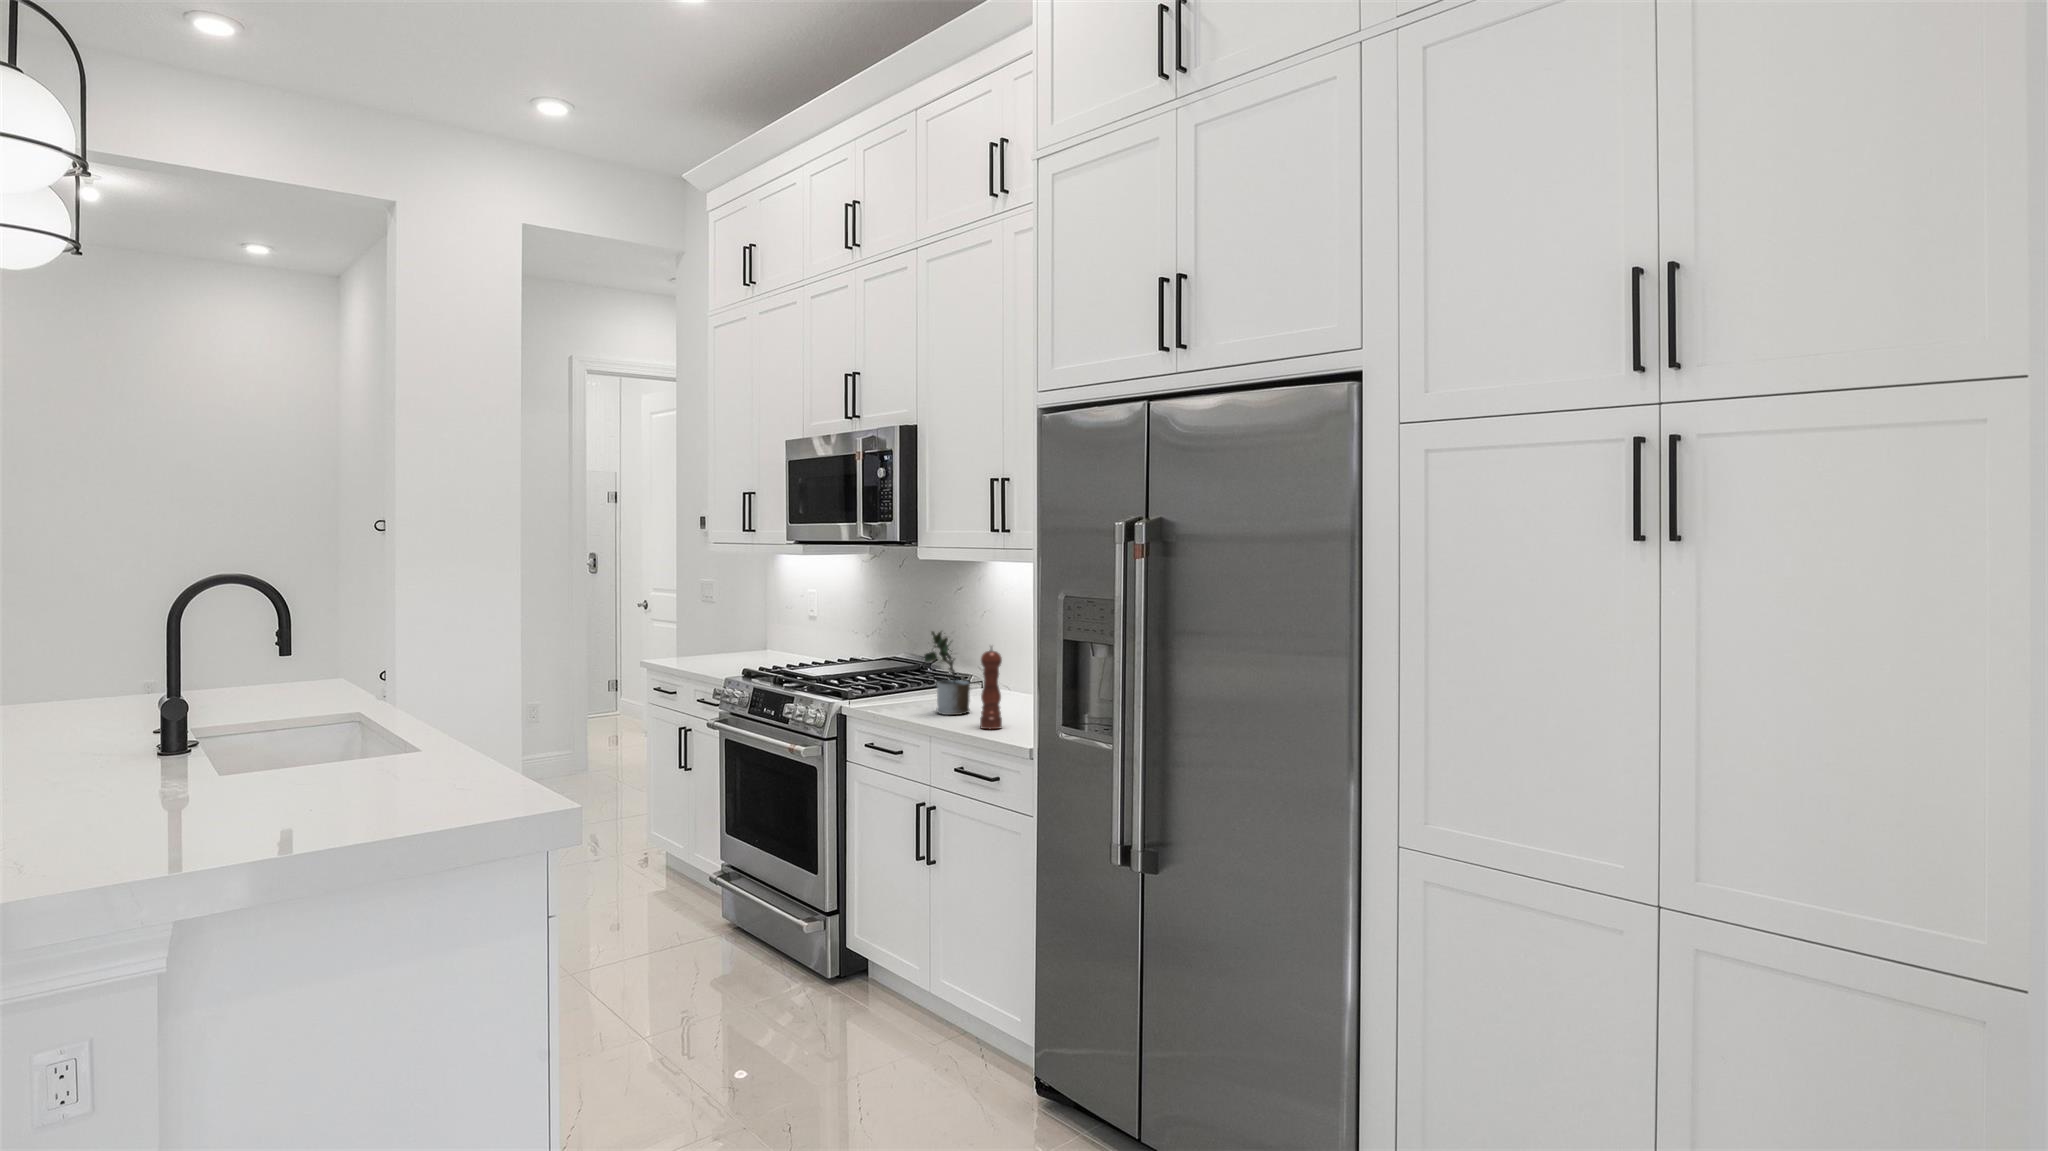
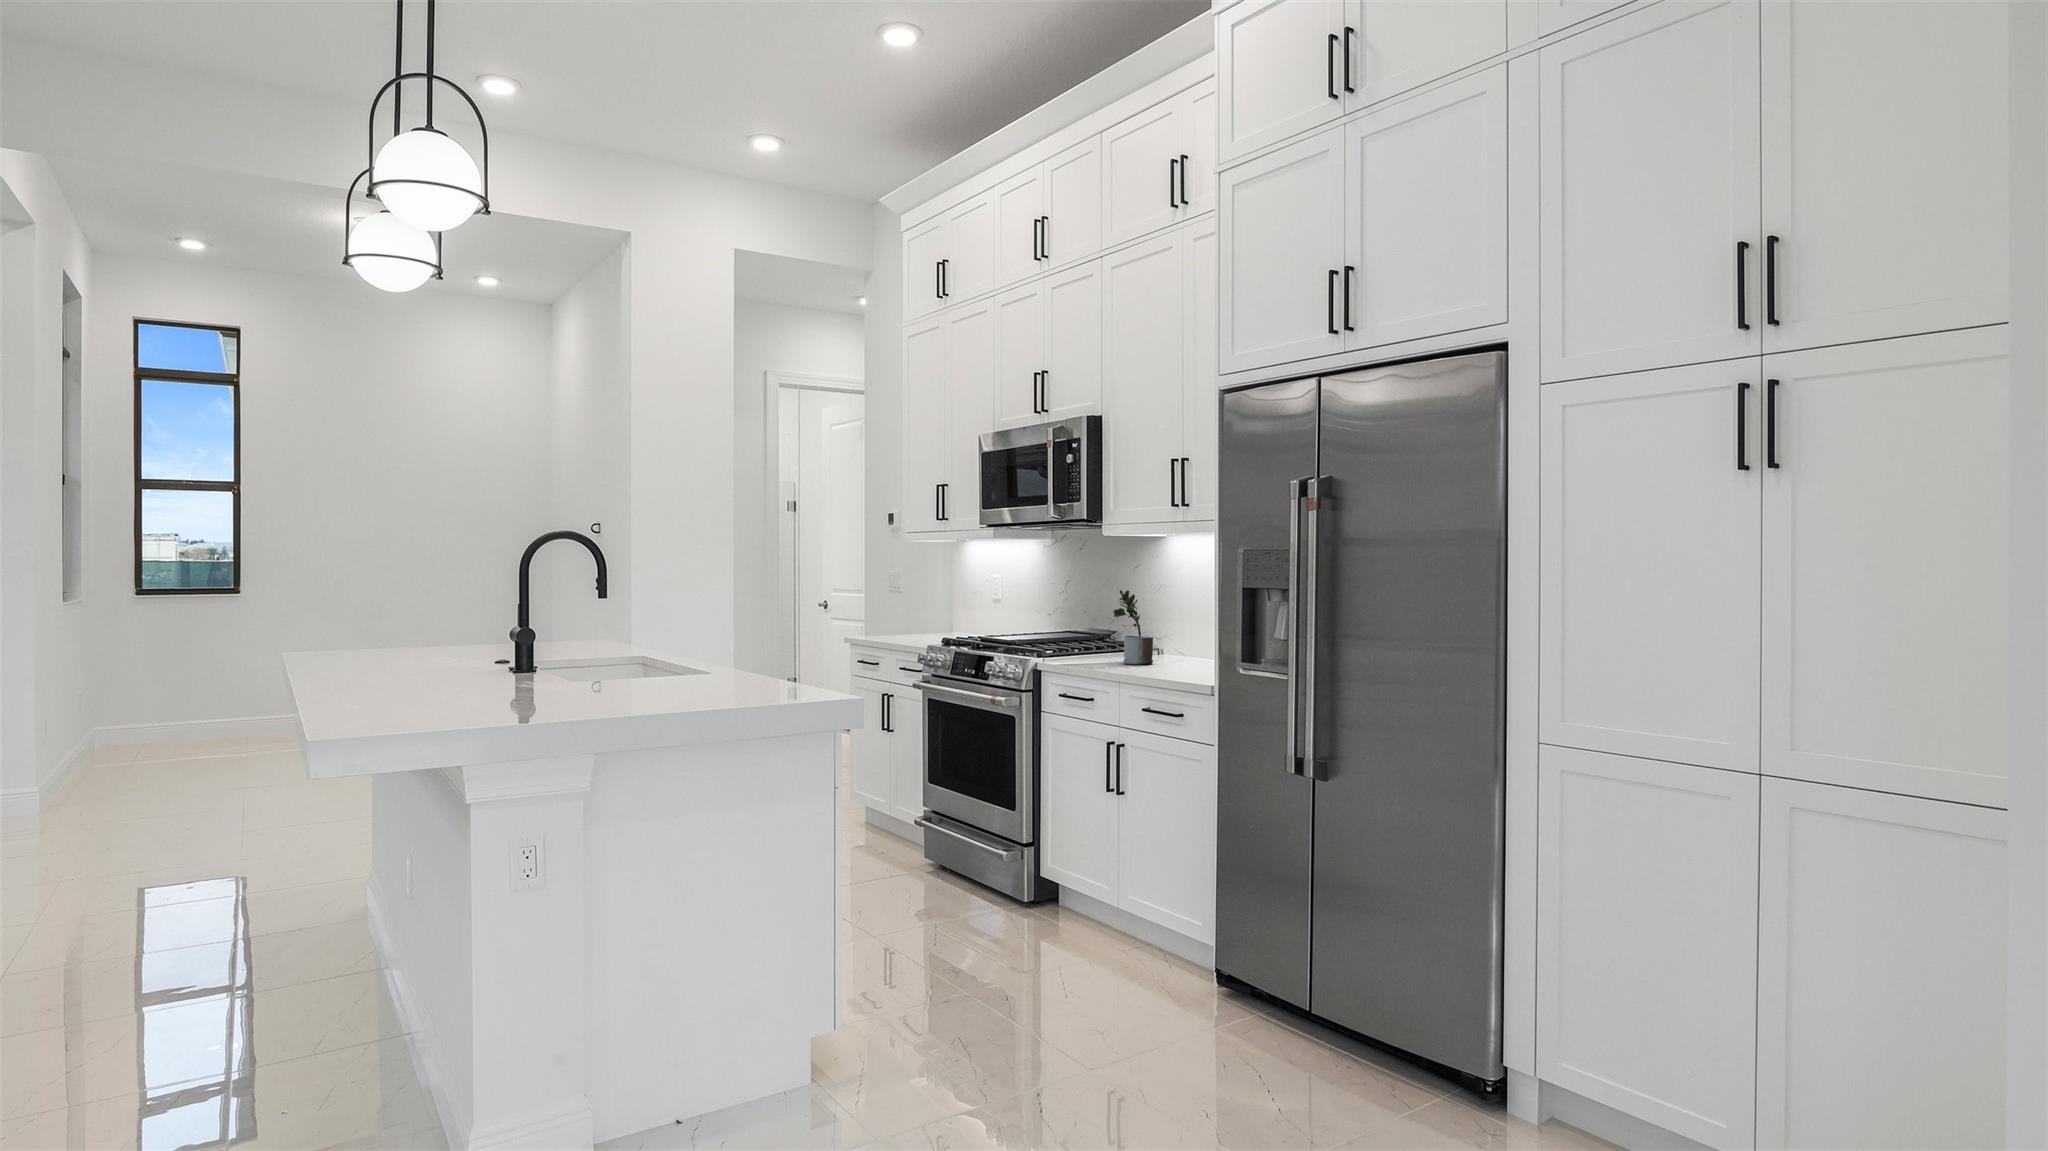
pepper mill: present [980,645,1002,729] -> none [1165,599,1184,672]

